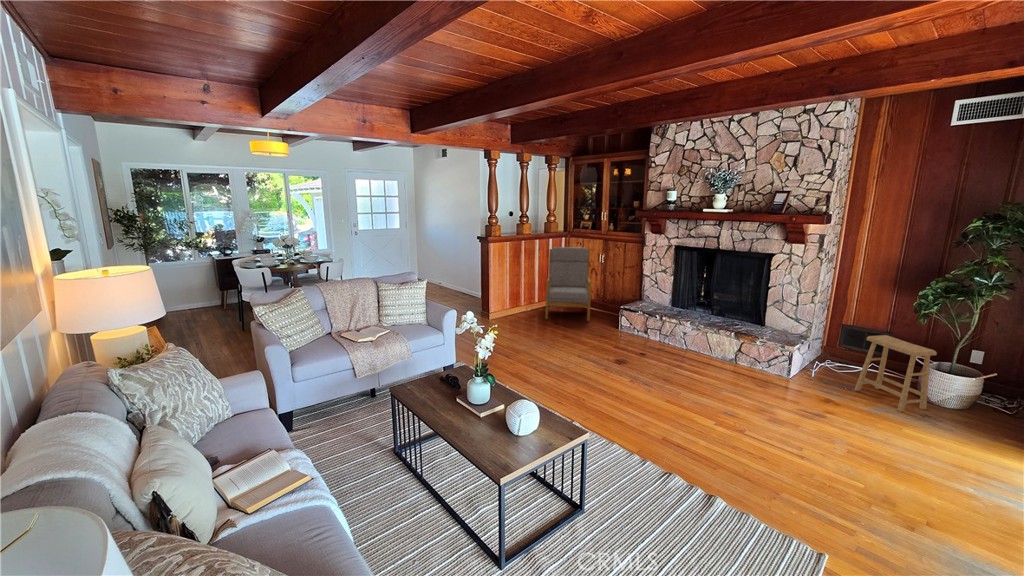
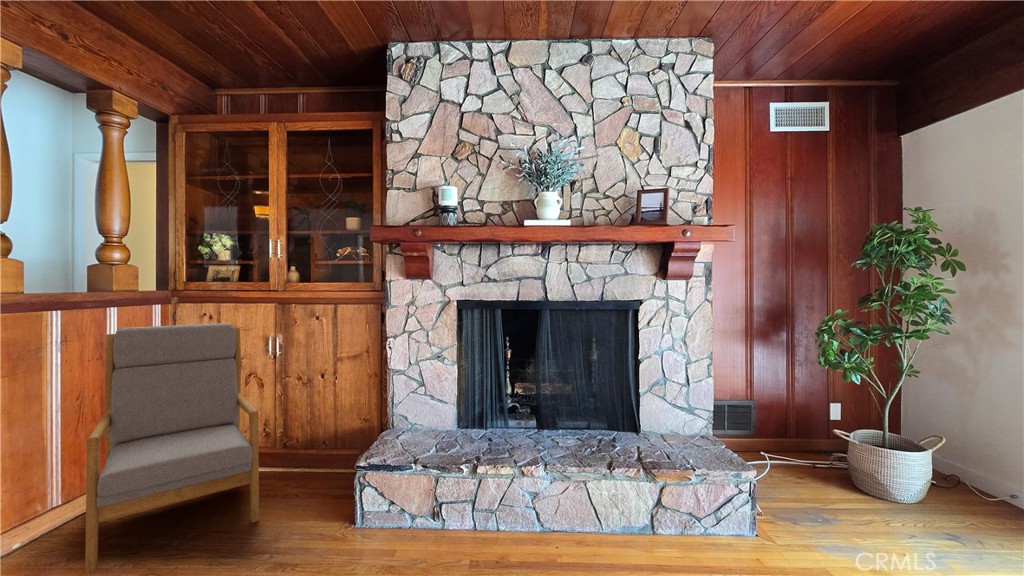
footstool: present [854,335,937,412] -> none [822,412,935,548]

